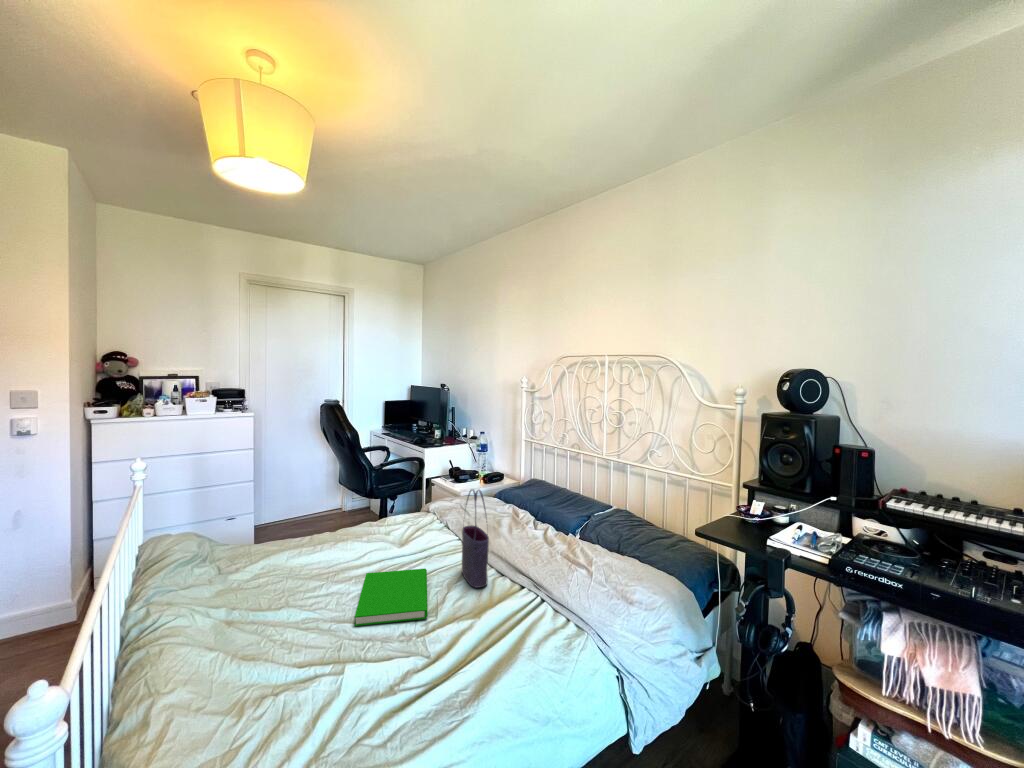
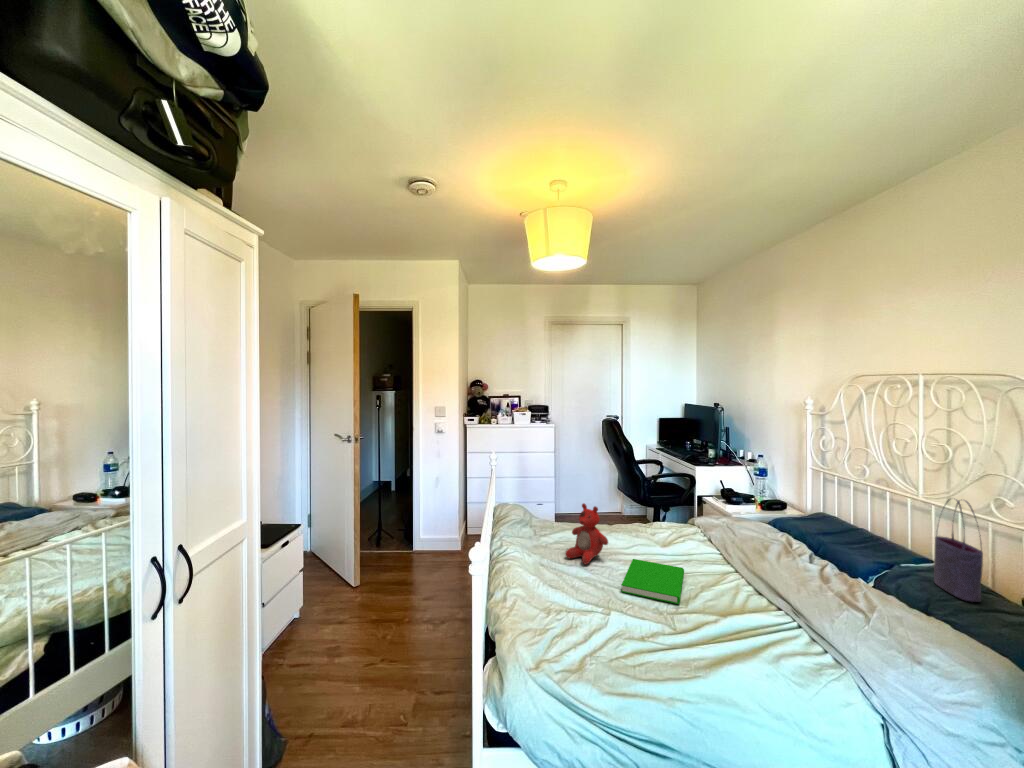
tote bag: present [462,490,489,588] -> present [934,499,983,602]
stuffed bear: none [270,516,334,600] -> present [565,503,608,564]

